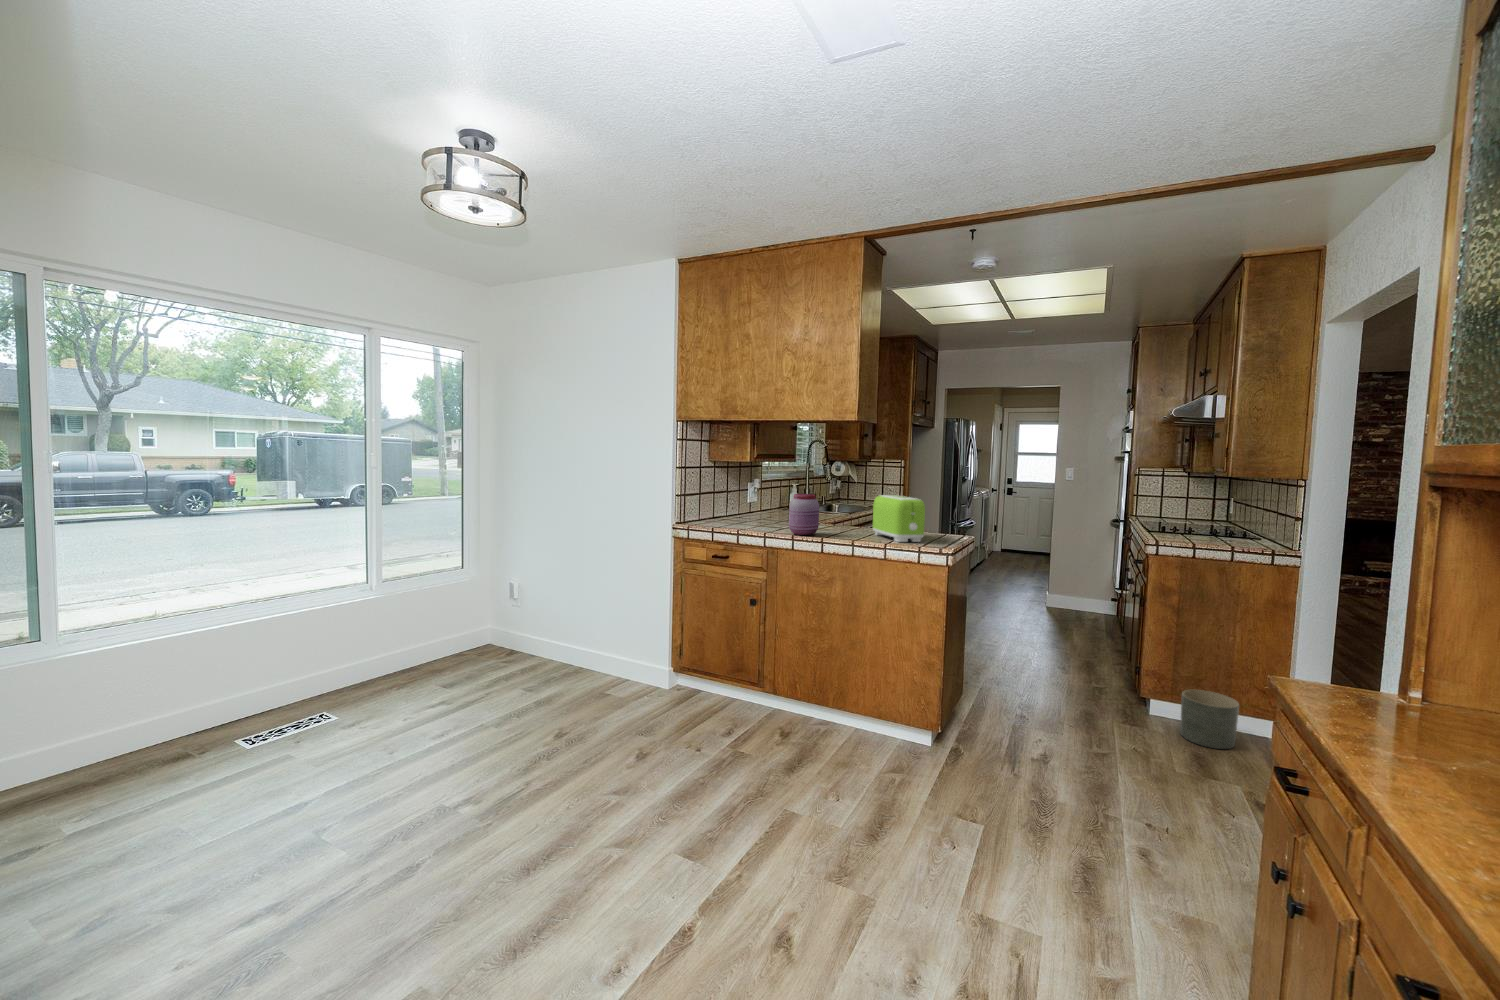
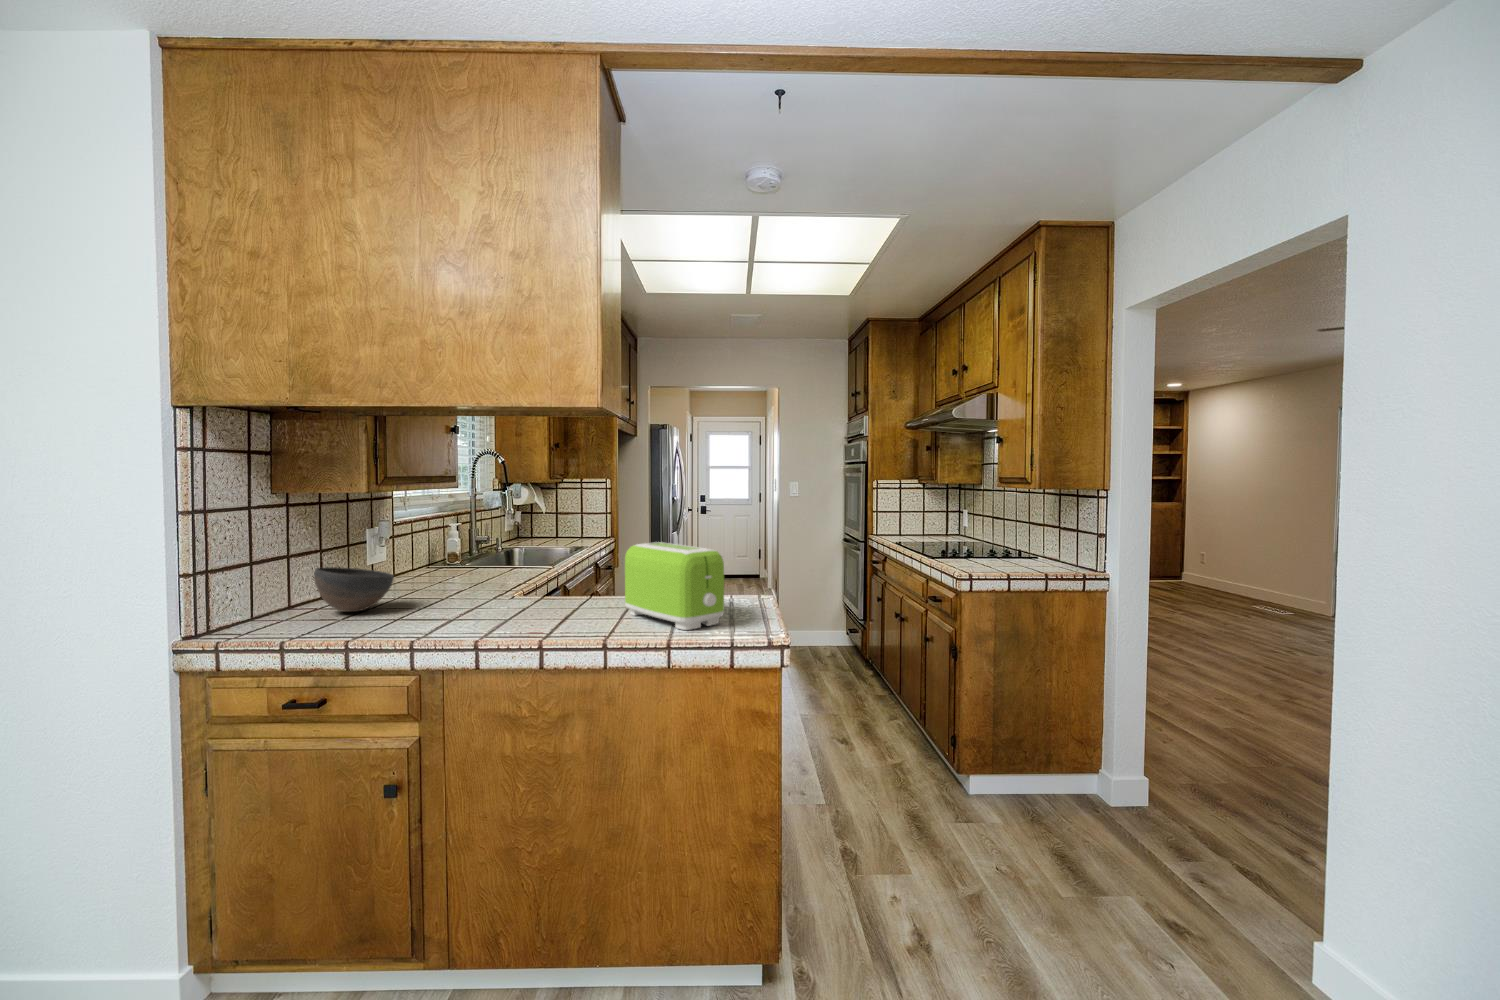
jar: present [789,494,819,535] -> none [465,553,529,639]
bowl: none [725,498,760,522] -> present [314,567,394,612]
planter: present [1180,690,1239,749] -> none [1020,757,1084,836]

